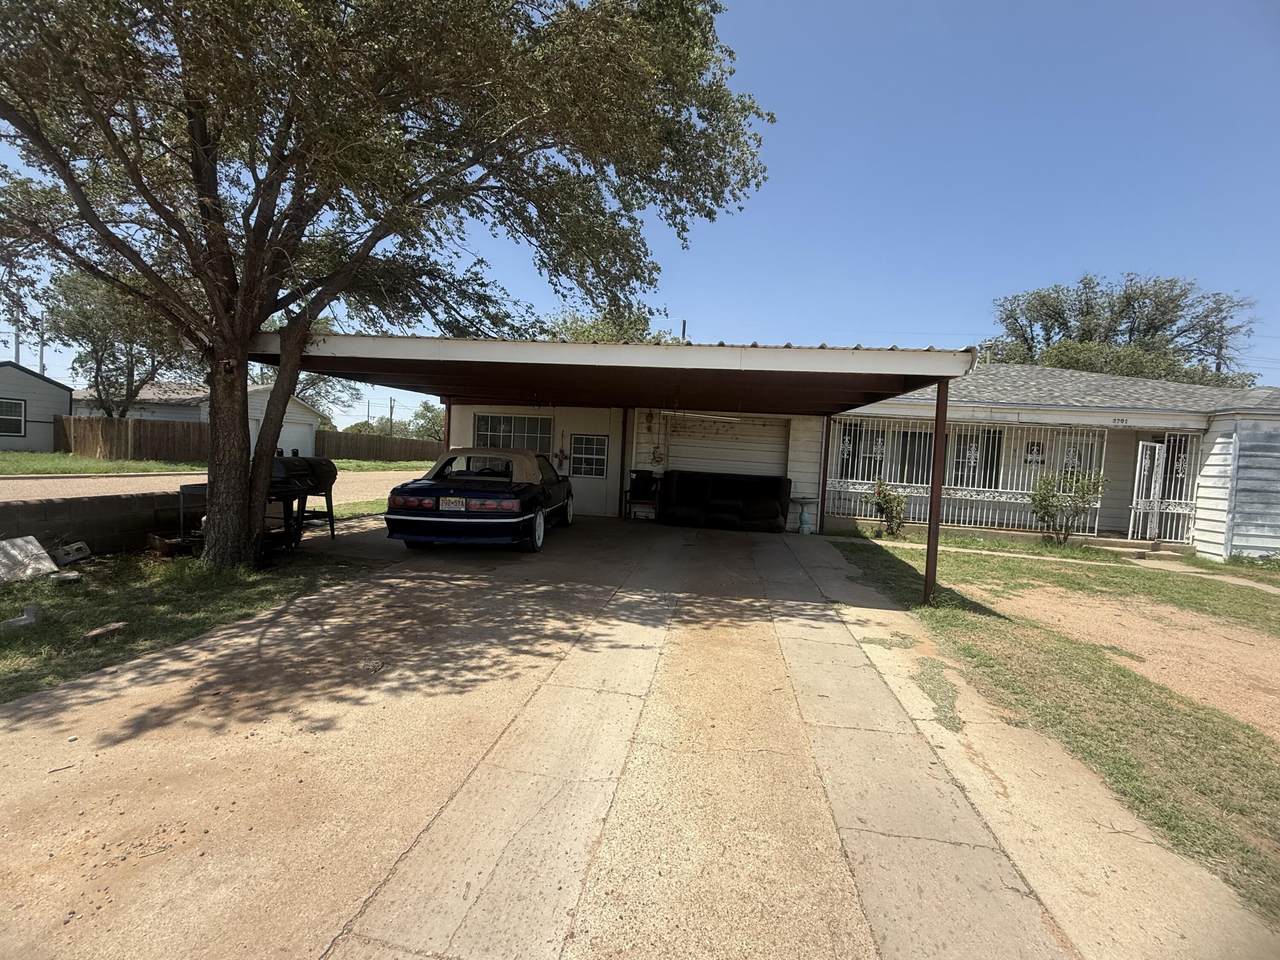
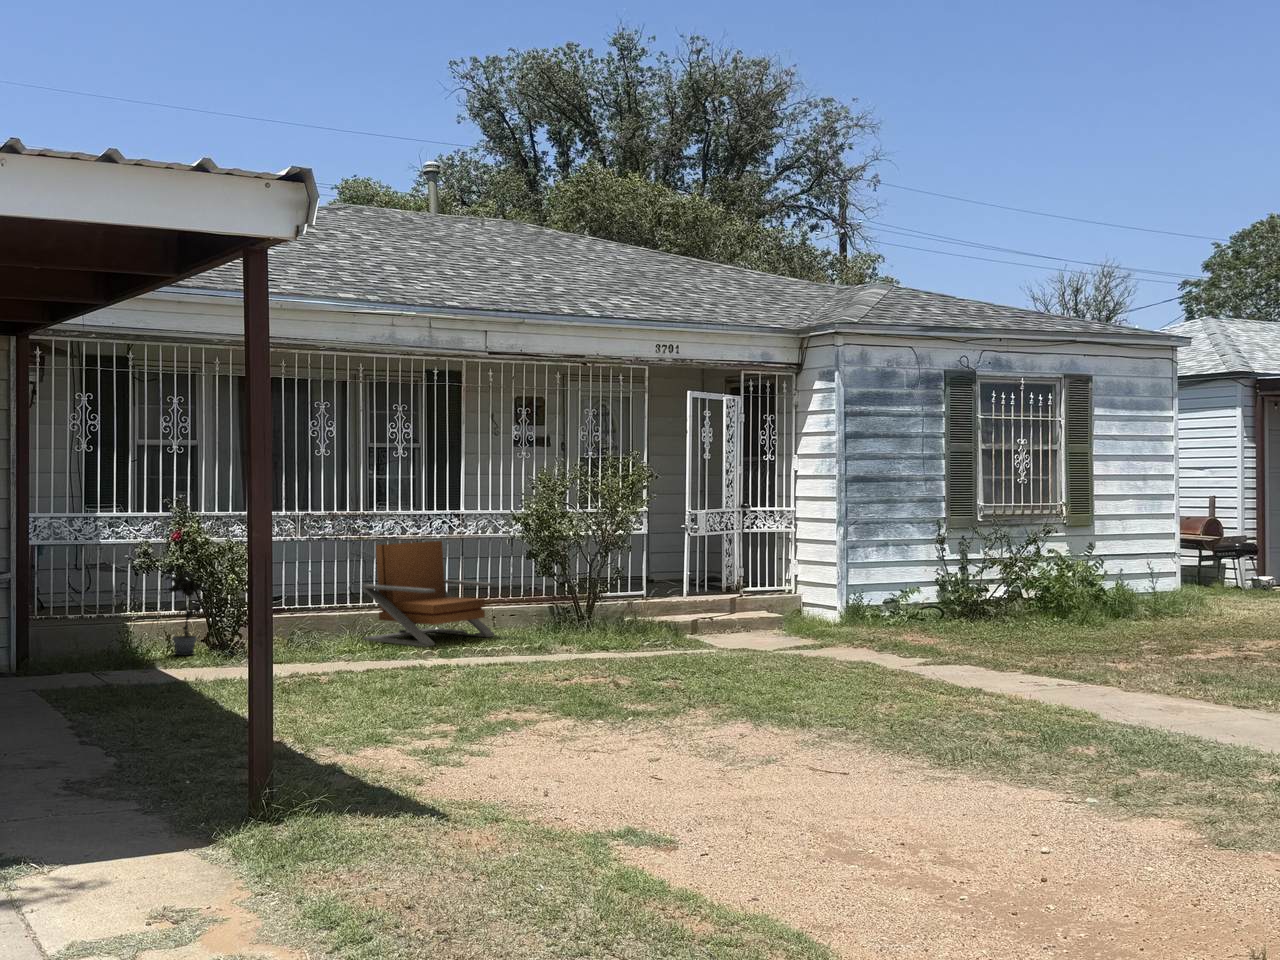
lounge chair: none [951,502,1016,546] -> present [362,541,495,647]

